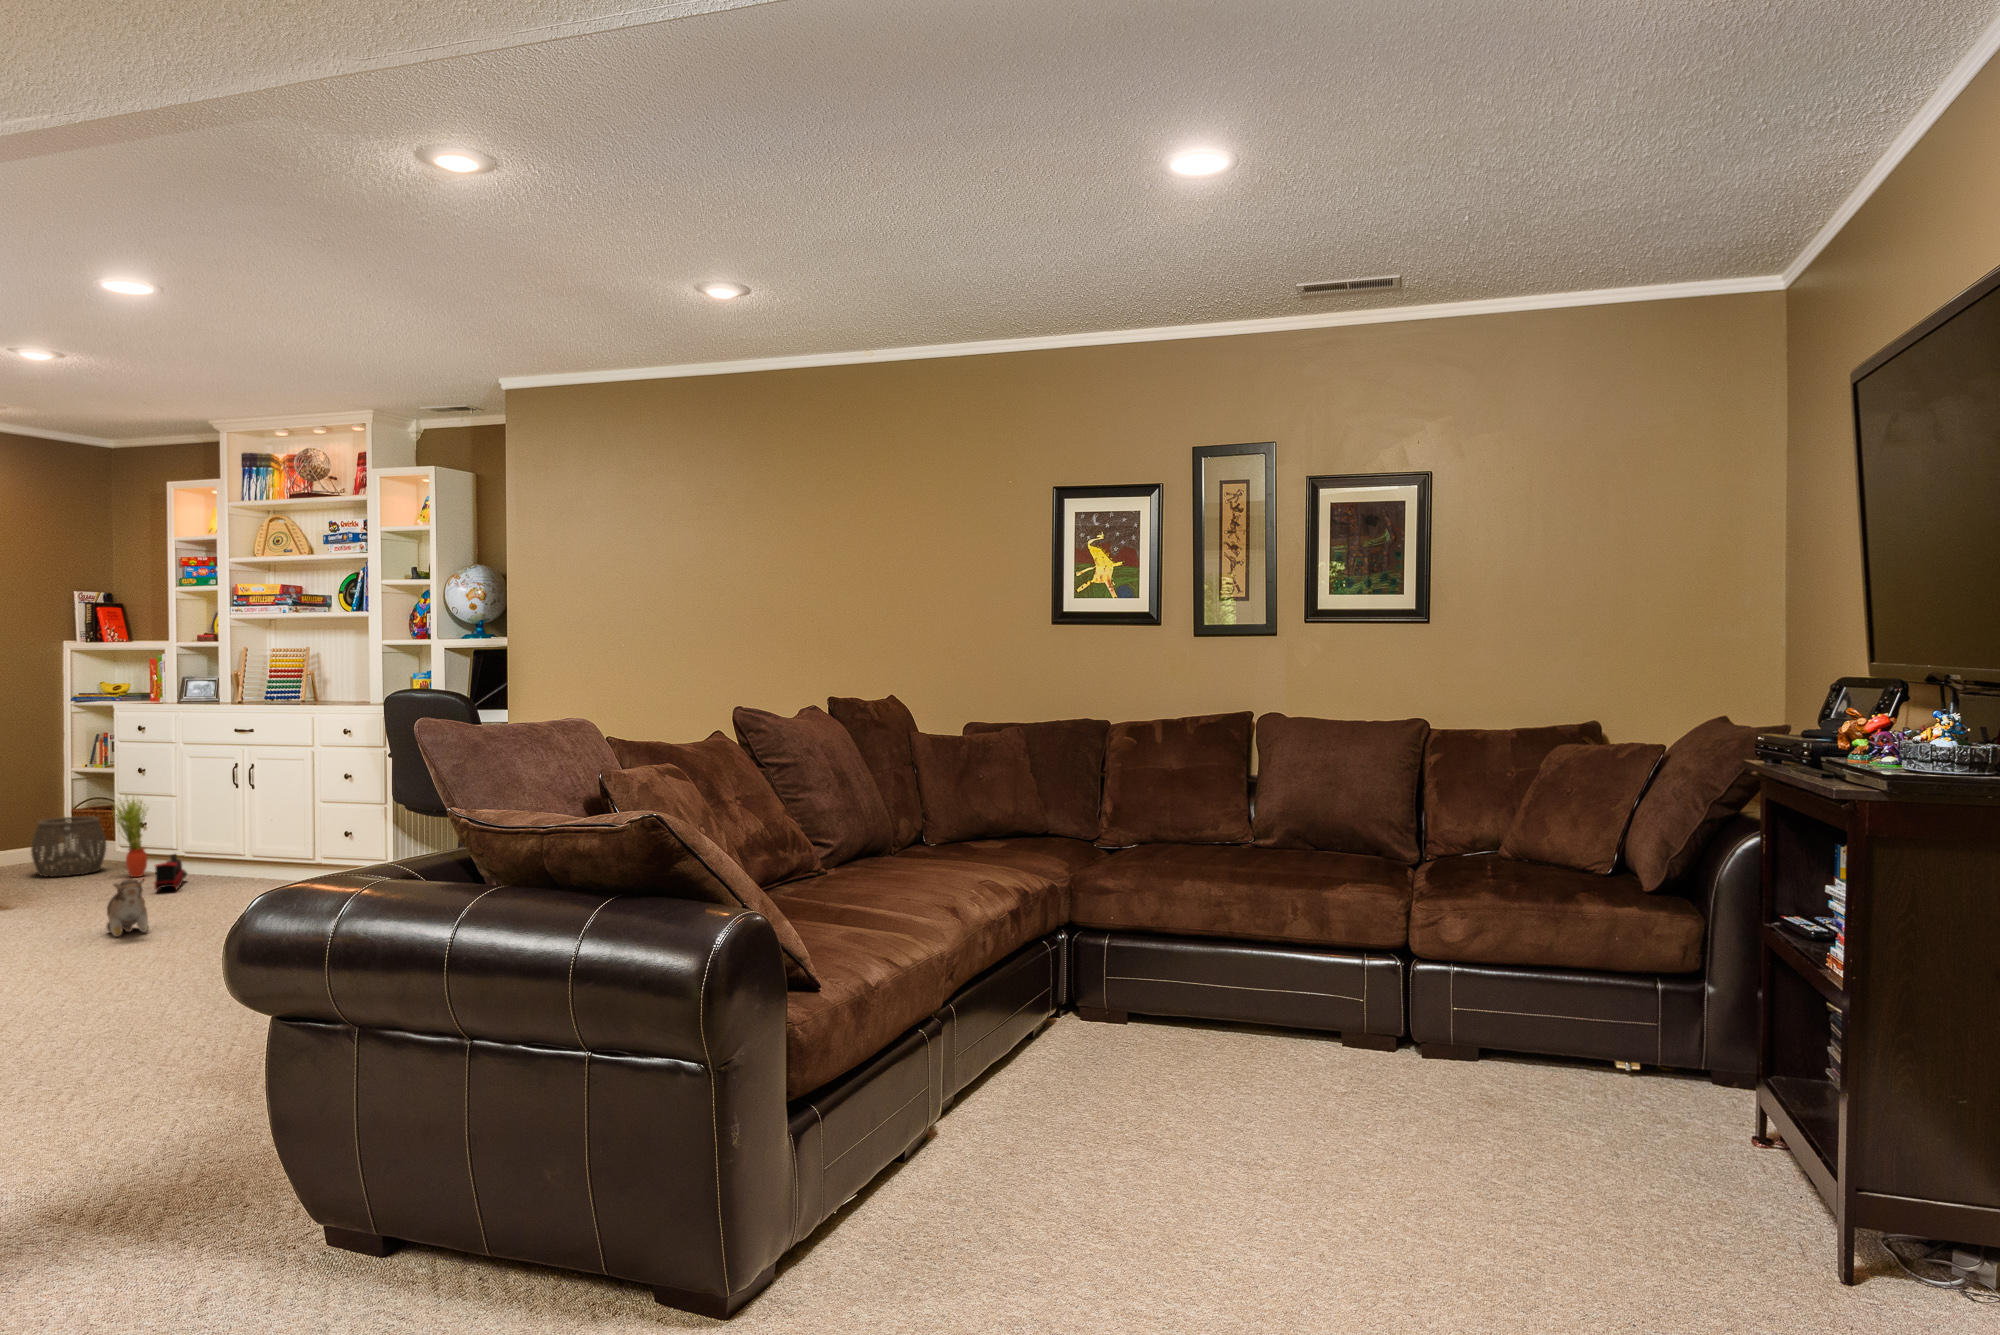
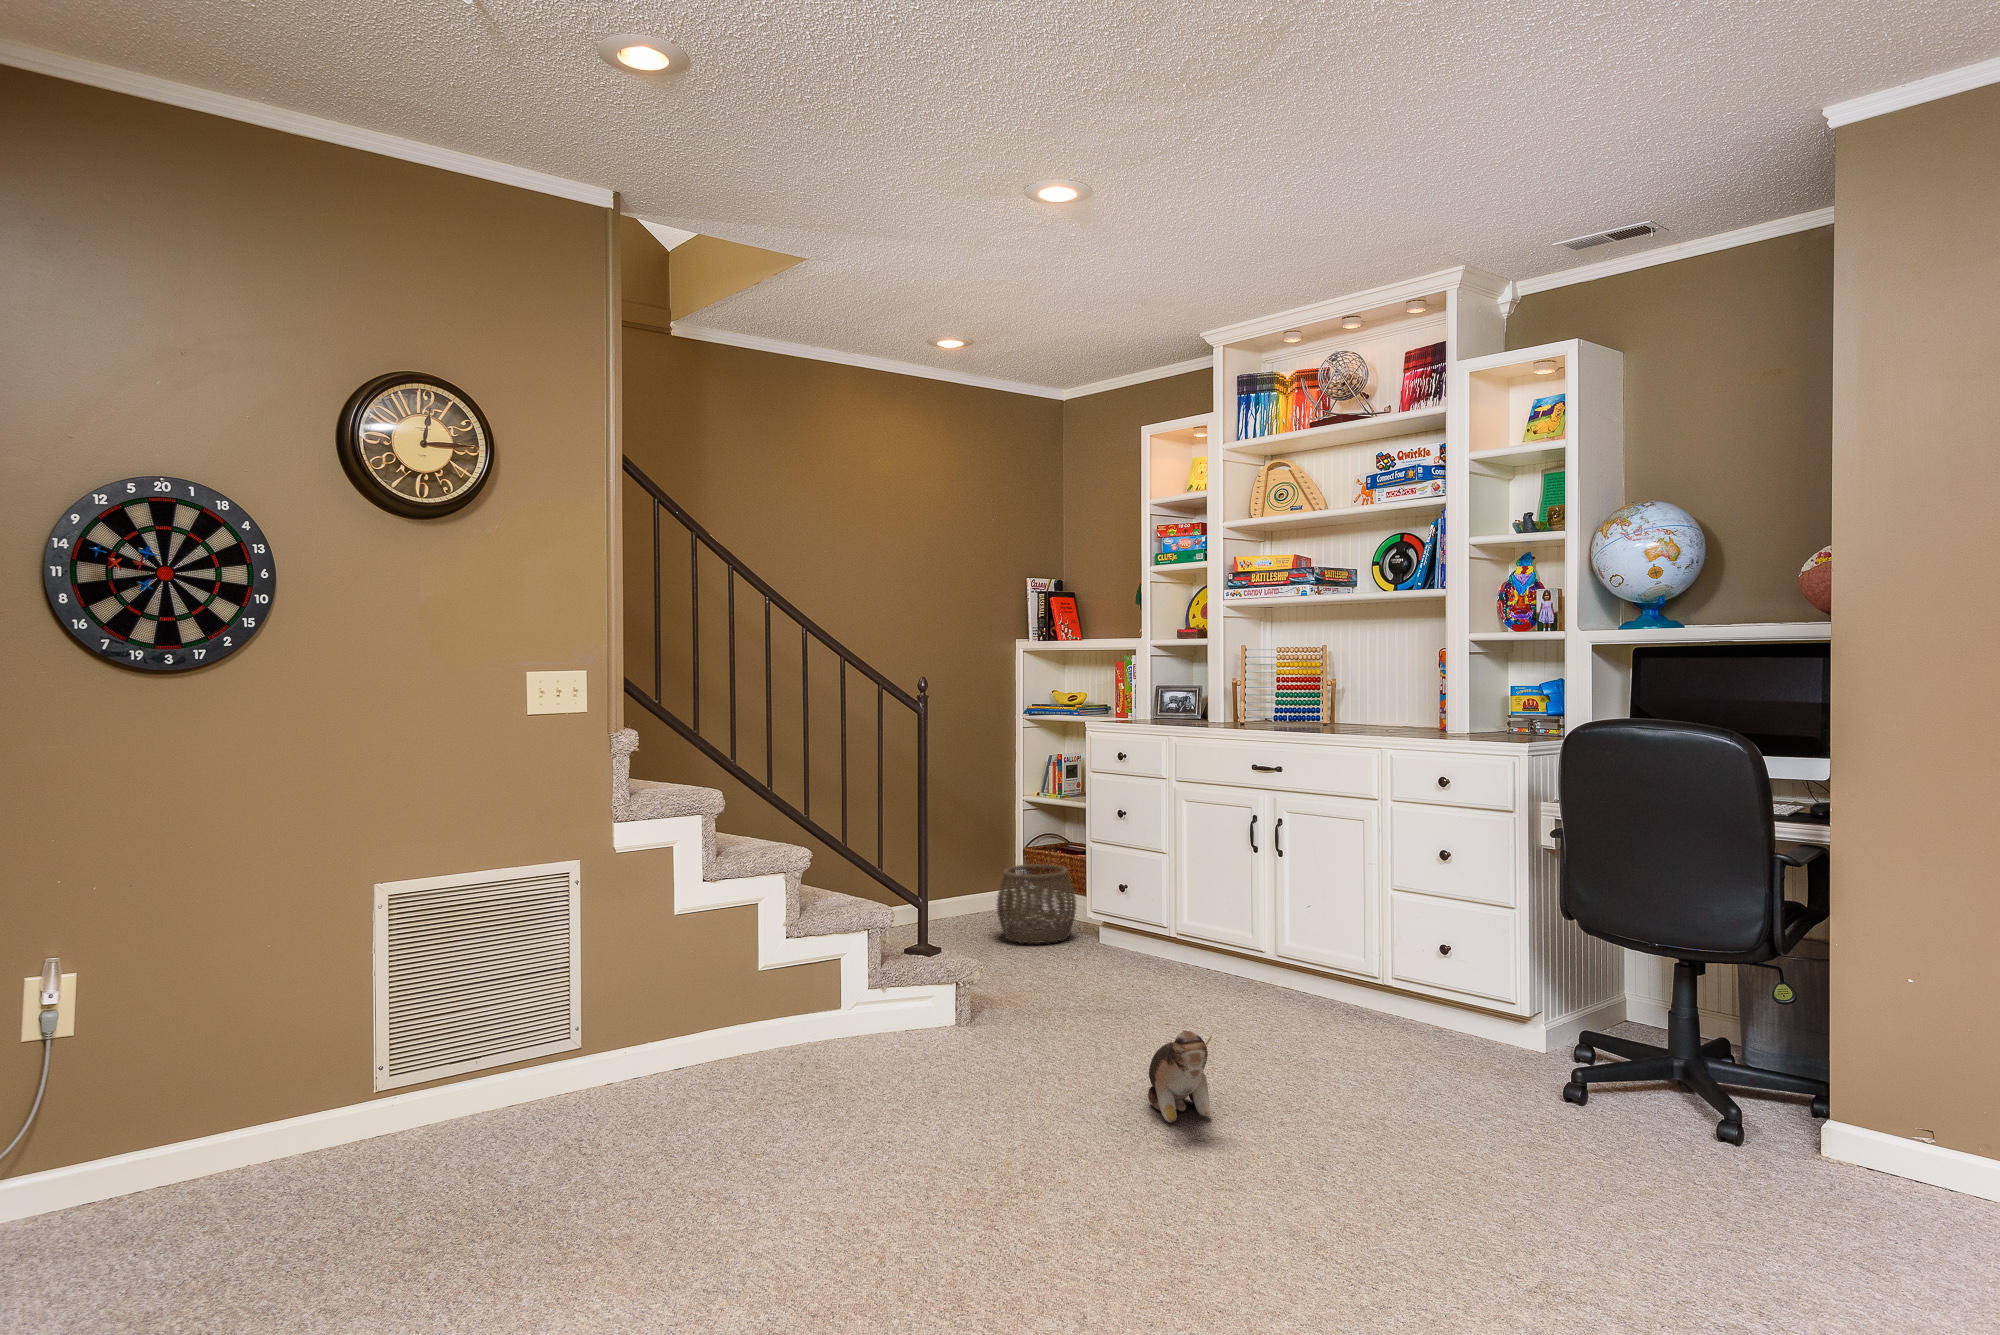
potted plant: present [113,795,148,877] -> none [1088,844,1132,957]
toy train: present [154,854,187,891] -> none [1158,936,1188,998]

